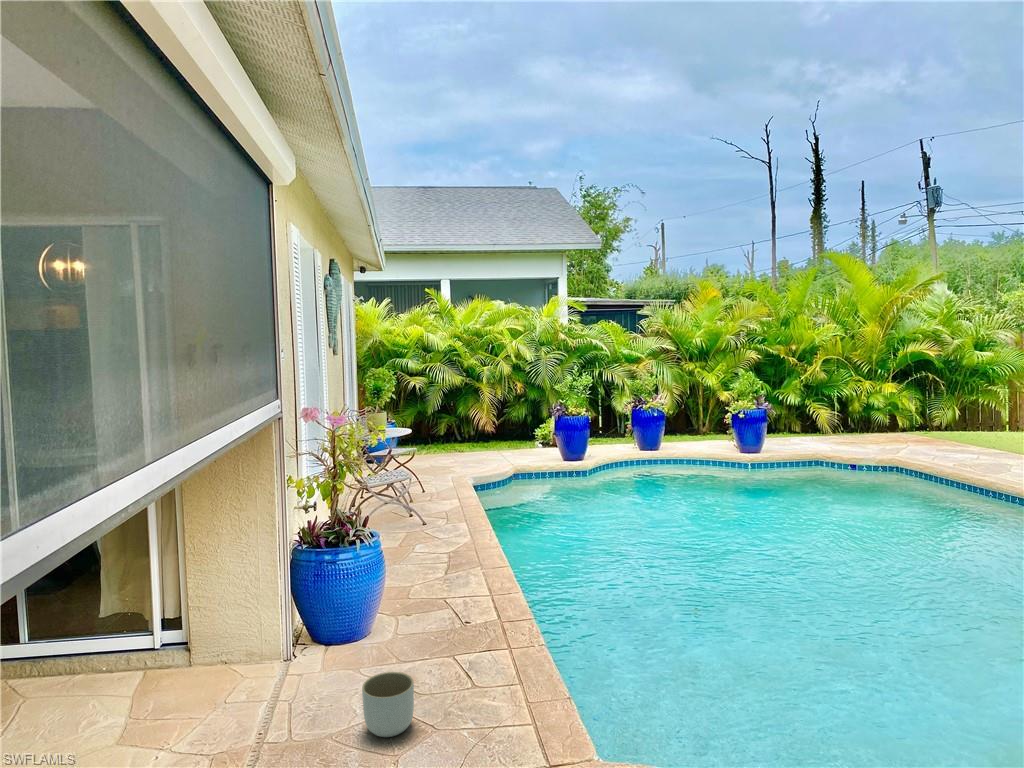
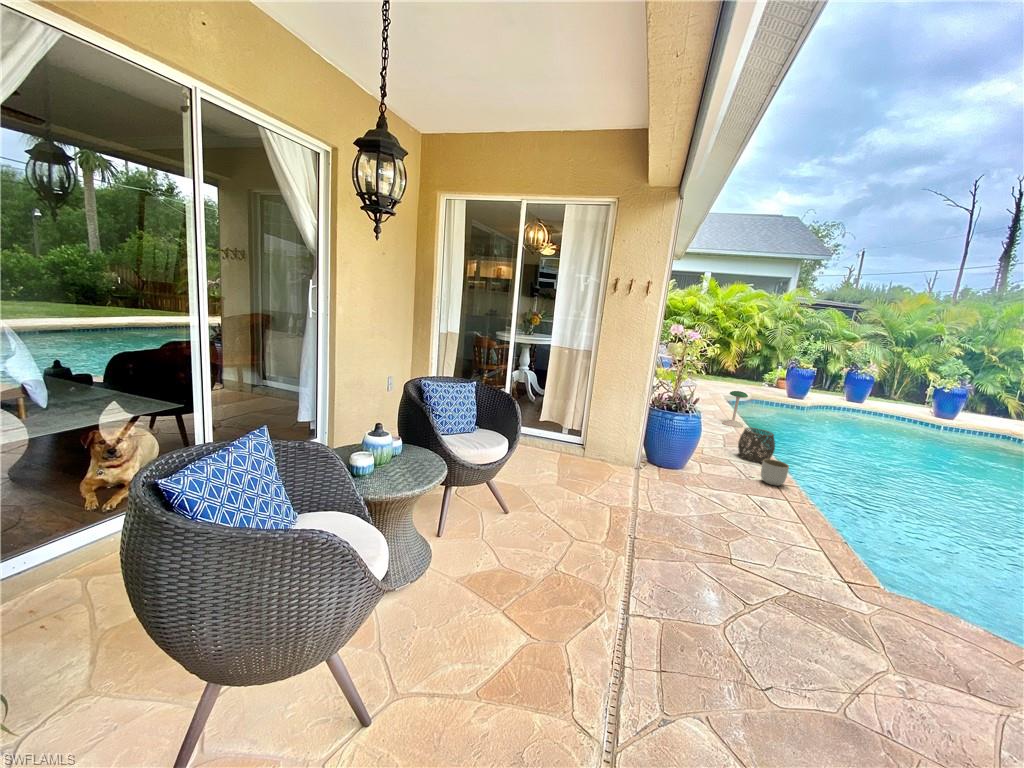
stool: none [411,489,446,556] -> present [722,391,748,427]
woven basket: none [370,581,437,657] -> present [738,428,775,463]

